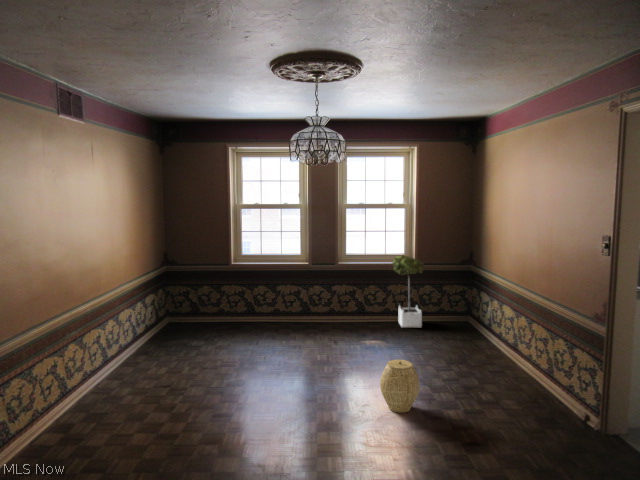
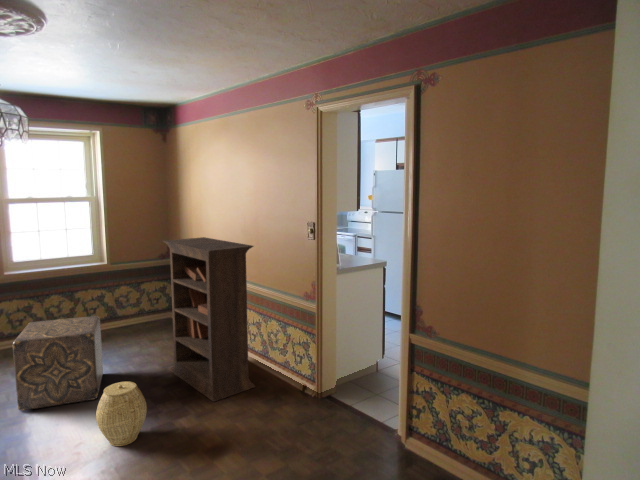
bookcase: none [452,245,541,403] -> present [163,237,256,402]
potted tree: present [392,255,424,328] -> none [79,256,122,339]
ottoman: none [334,301,399,372] -> present [13,316,103,411]

